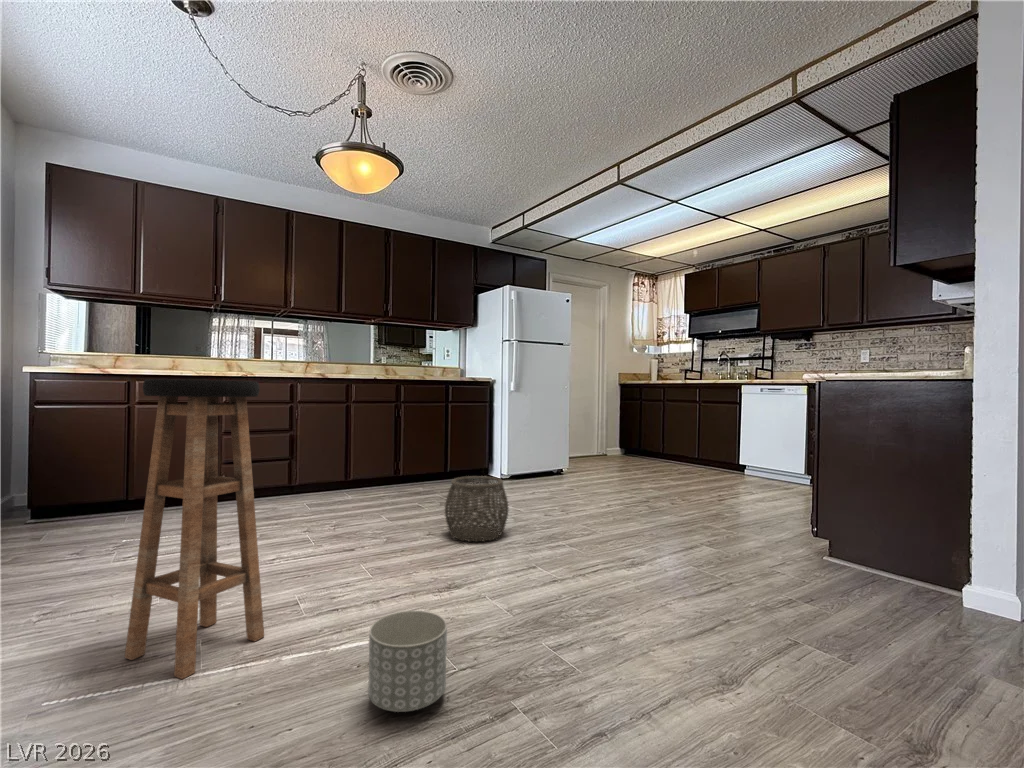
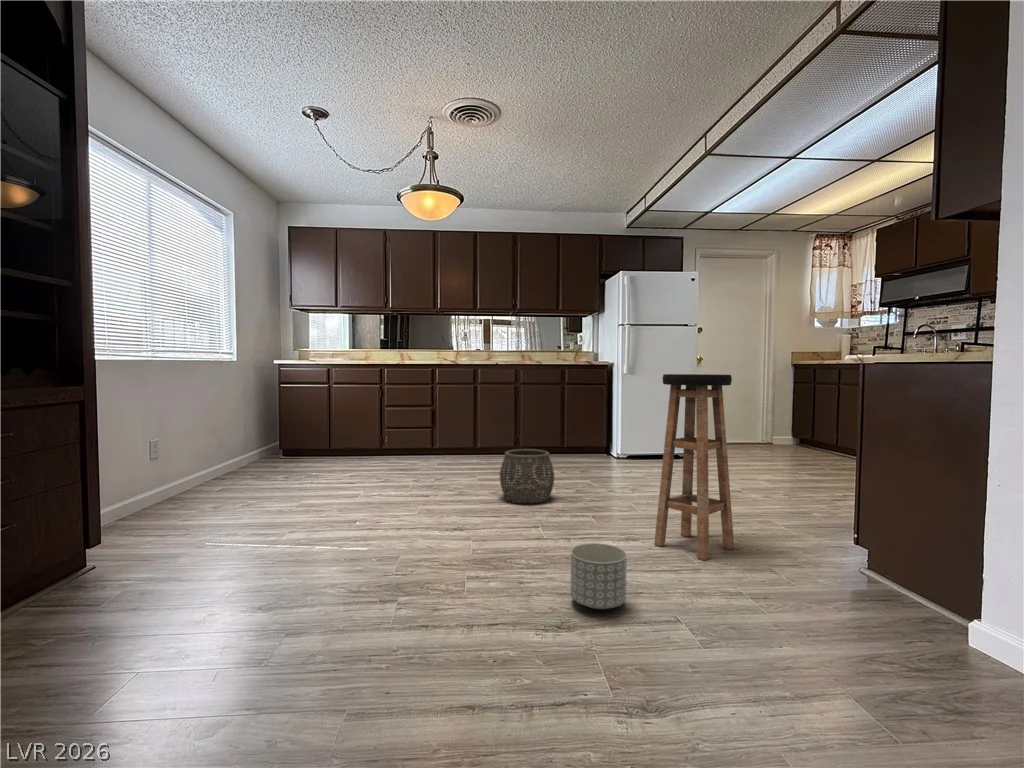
bar stool: present [125,379,264,679] -> present [654,374,734,561]
planter: present [368,611,447,712] -> present [571,543,627,610]

